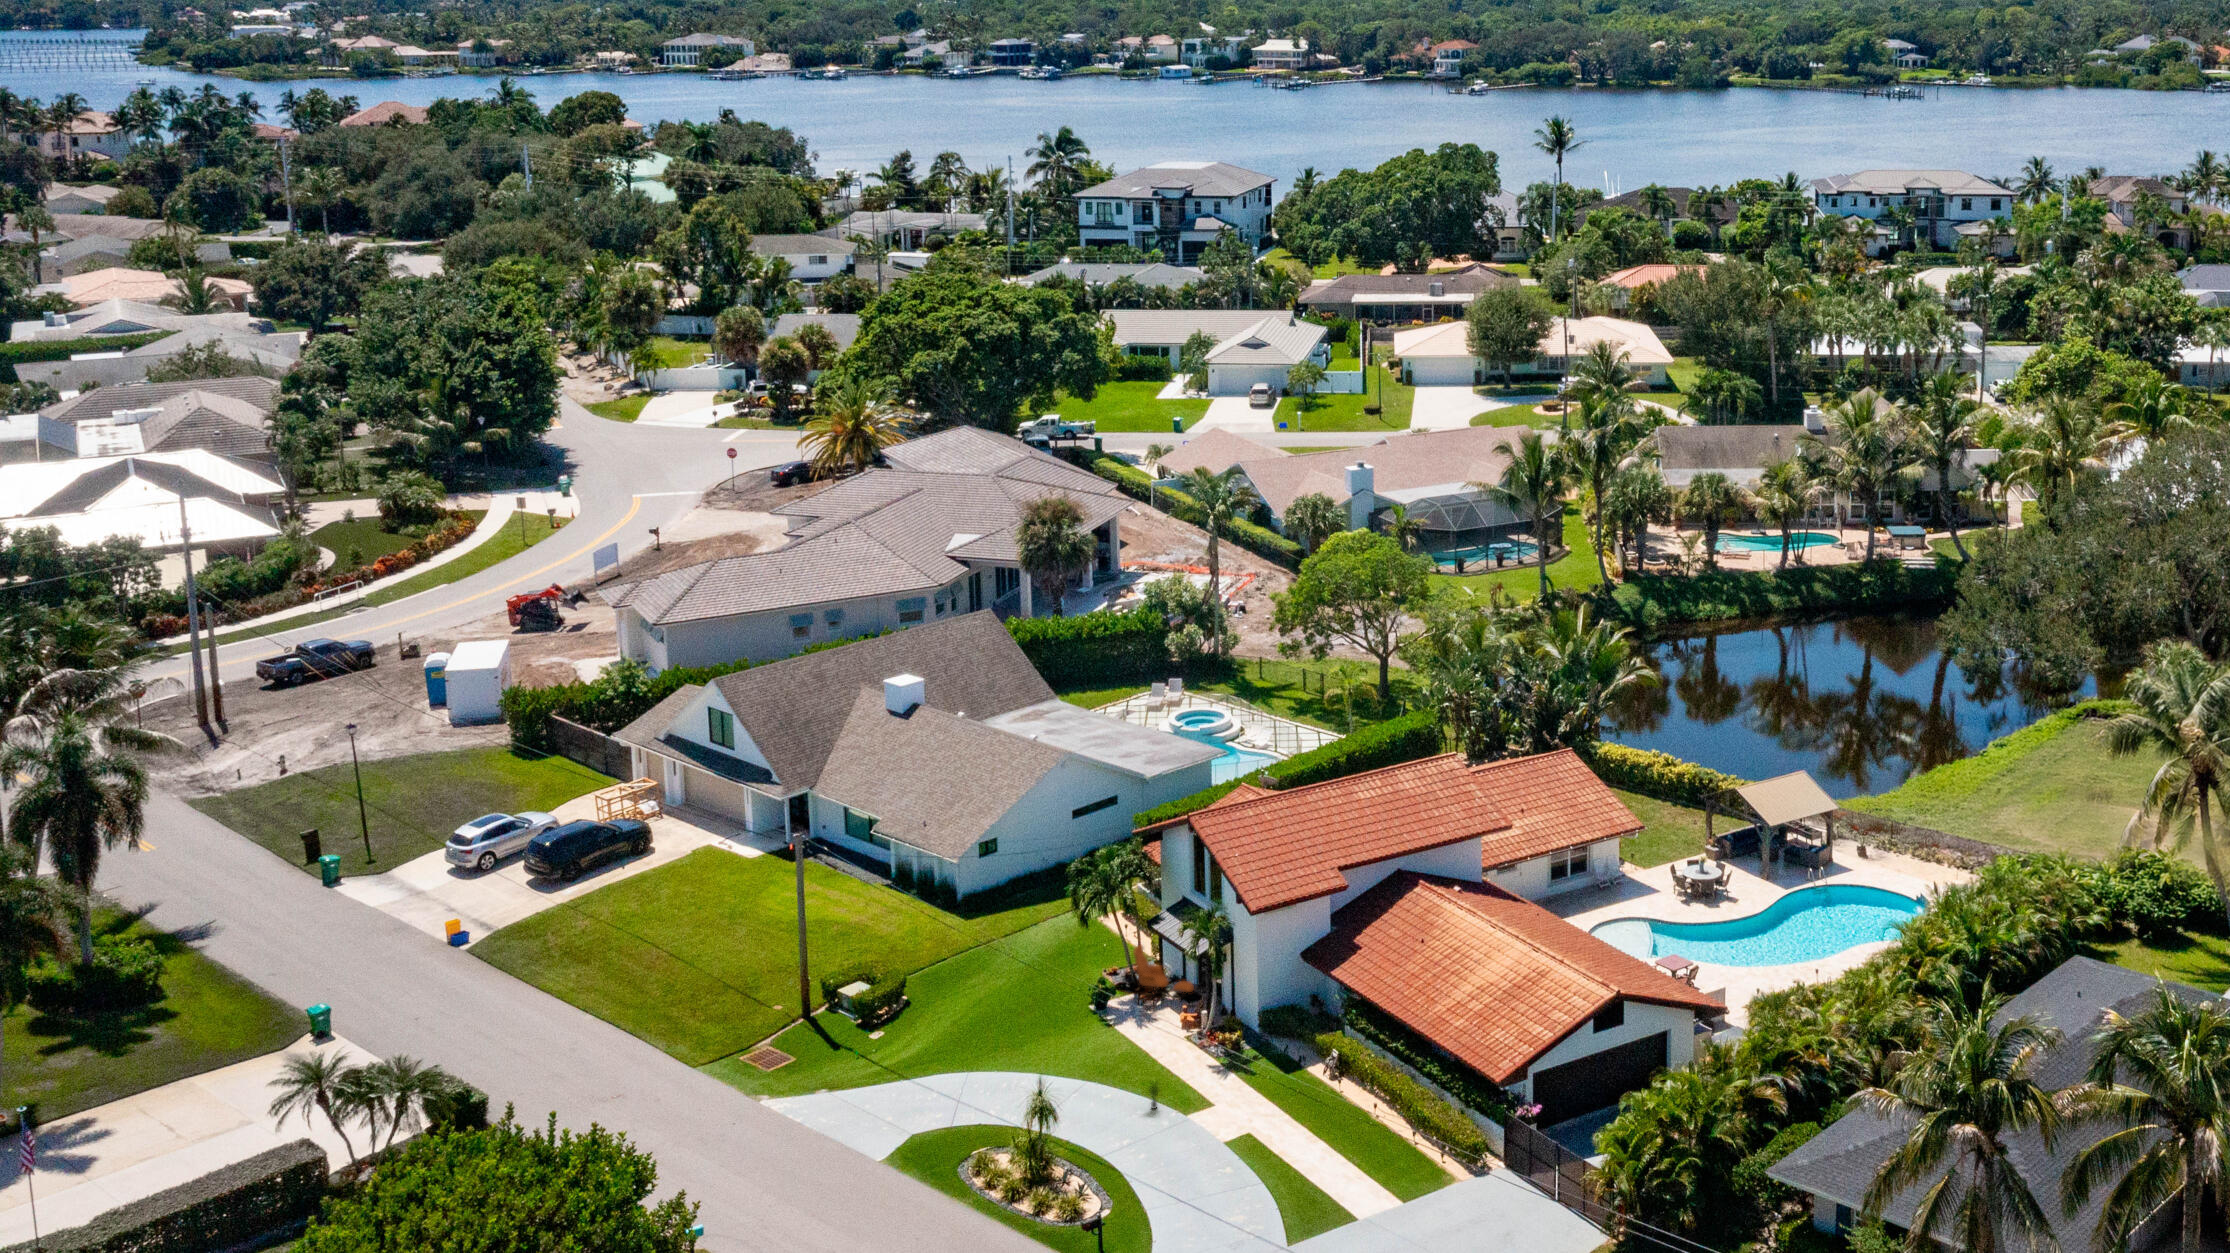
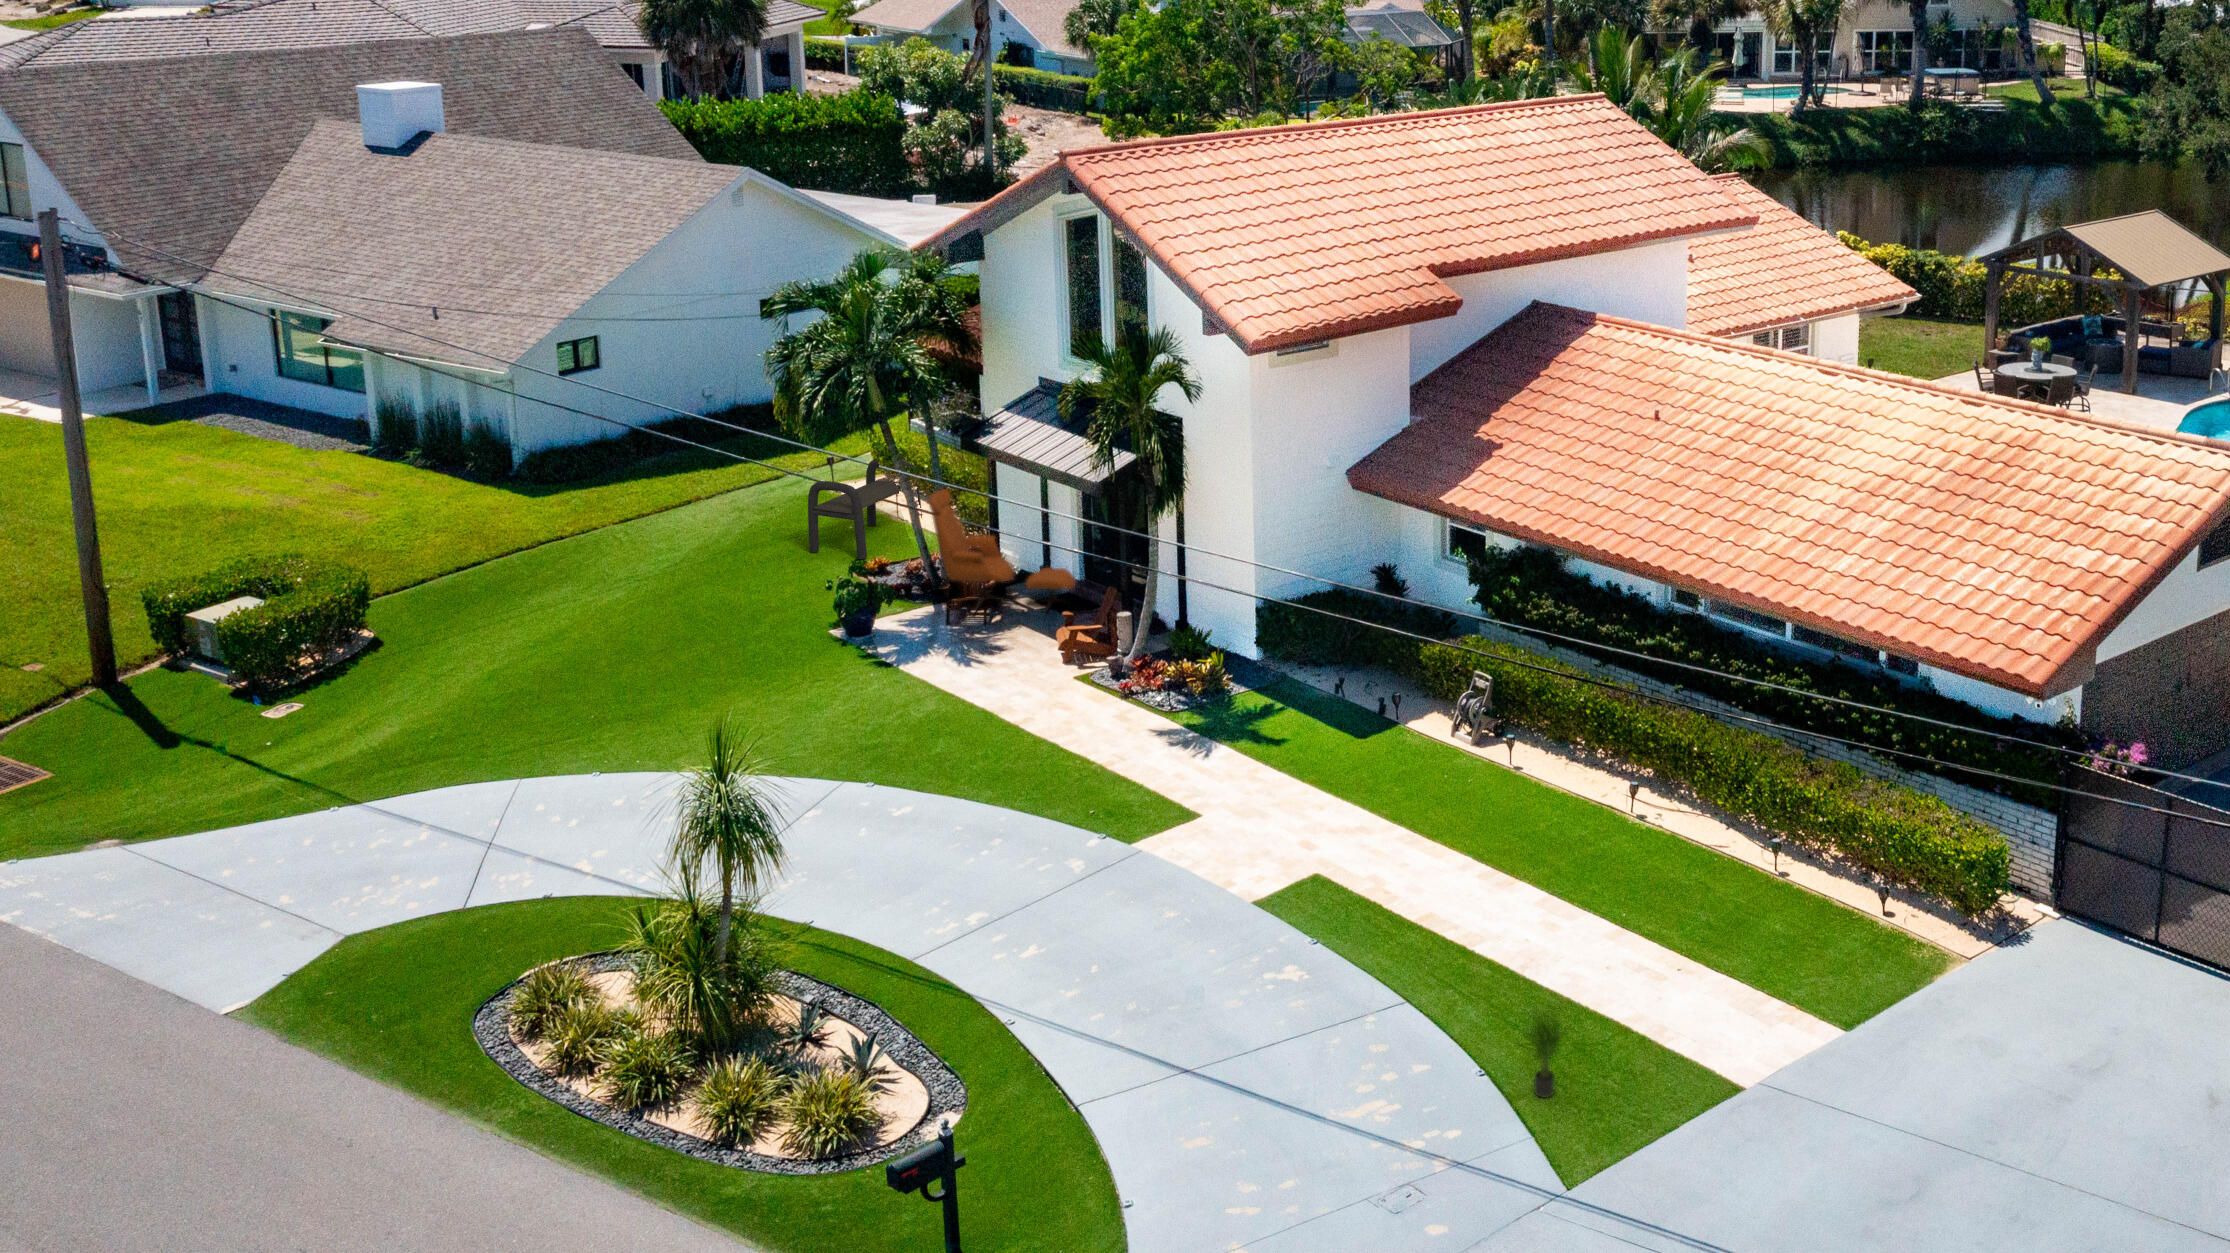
bench: none [1085,917,1136,967] -> present [808,458,922,559]
potted plant: present [1148,1082,1160,1109] -> present [1518,1010,1570,1098]

